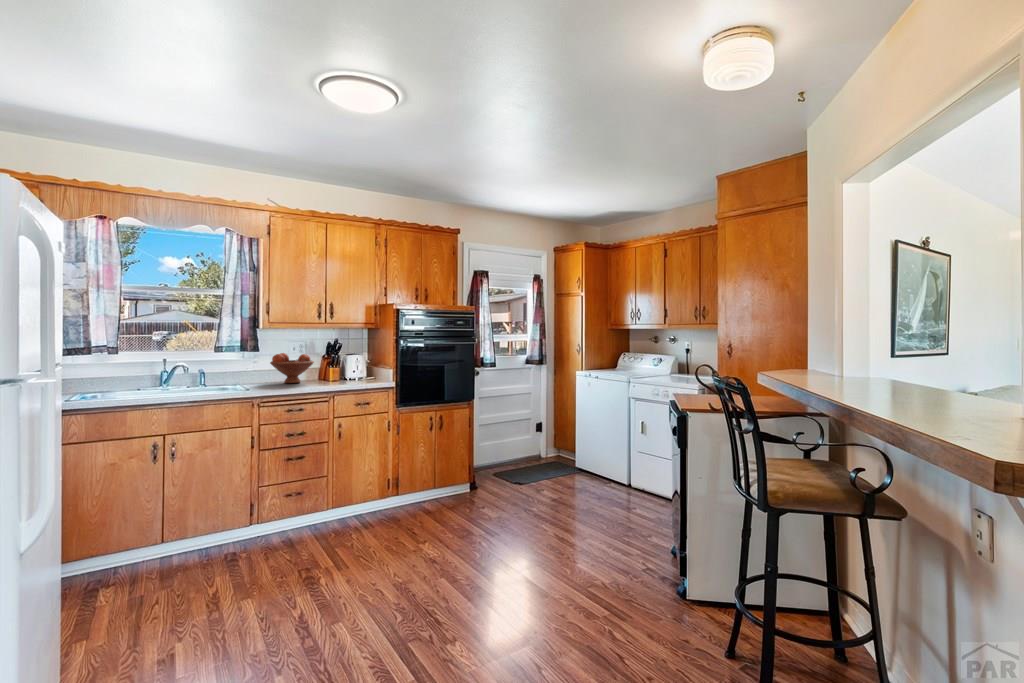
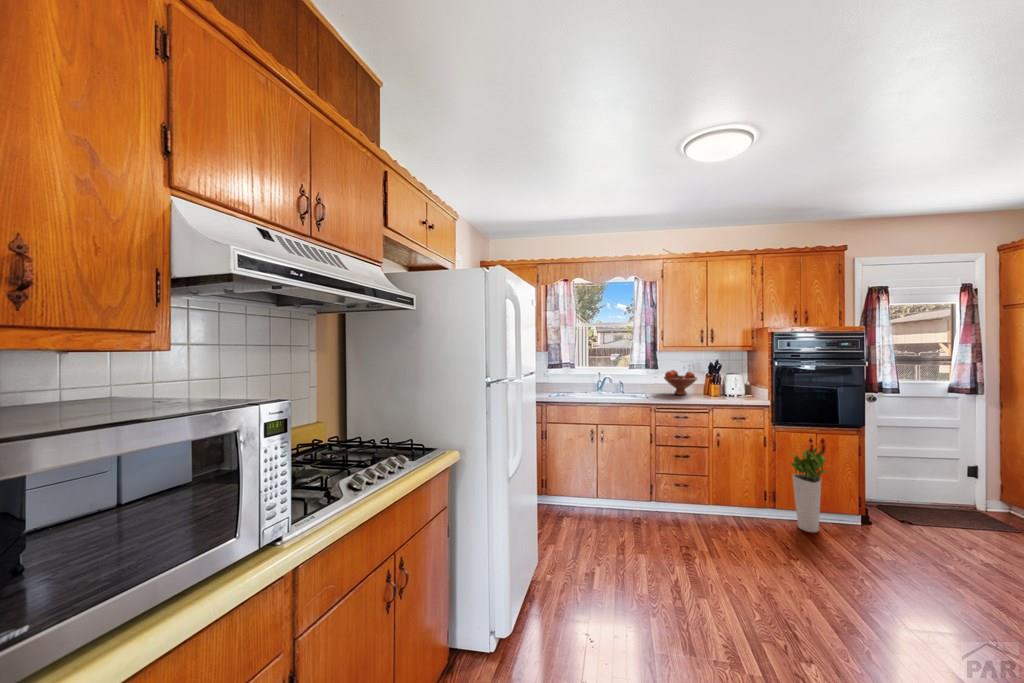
planter: none [410,423,447,512] -> present [791,448,828,532]

